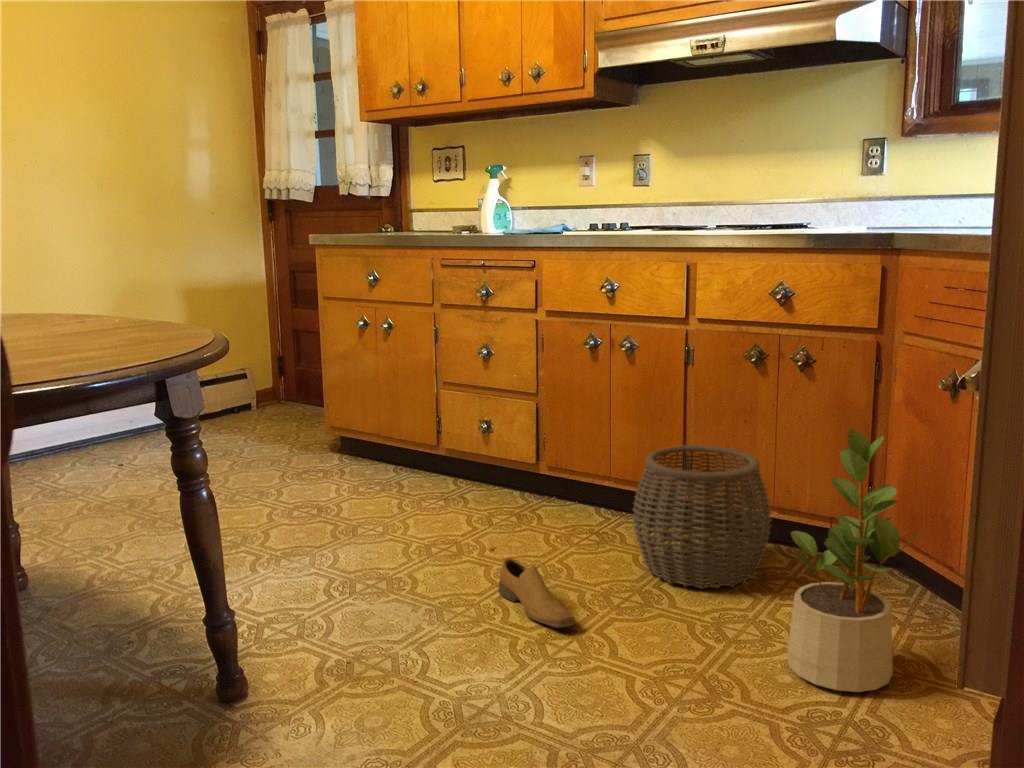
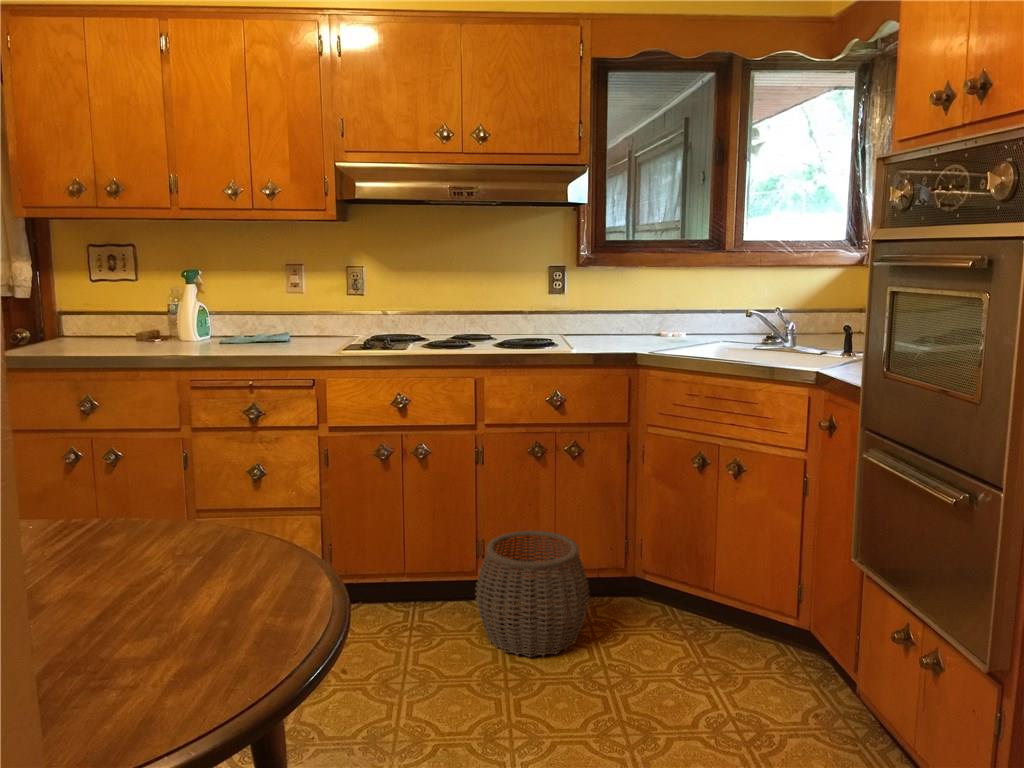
potted plant: present [787,429,920,692] -> none [665,515,760,705]
shoe: present [499,558,576,628] -> none [412,680,517,732]

